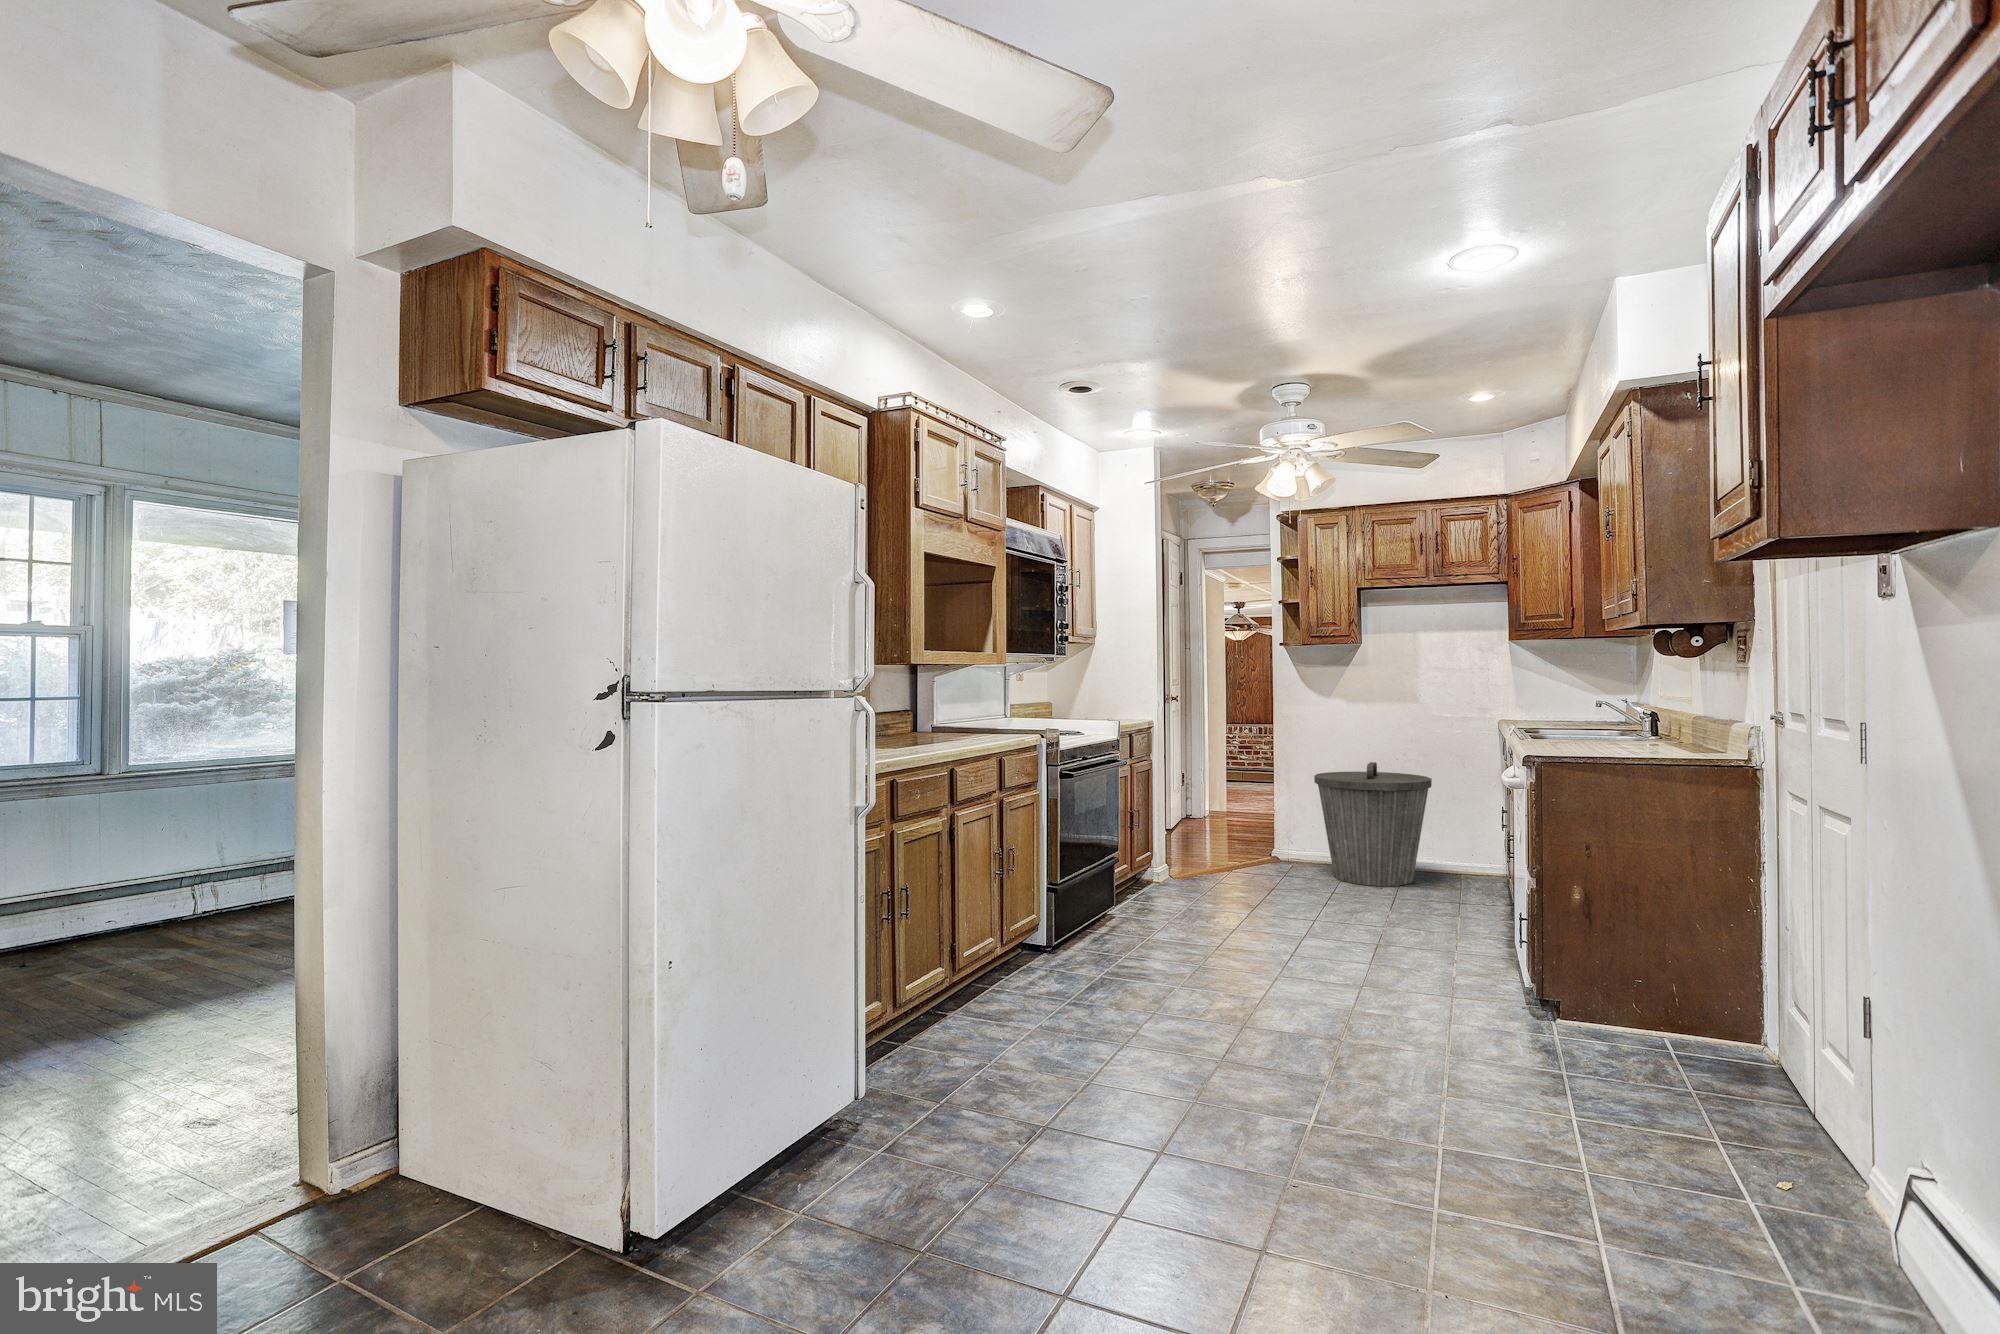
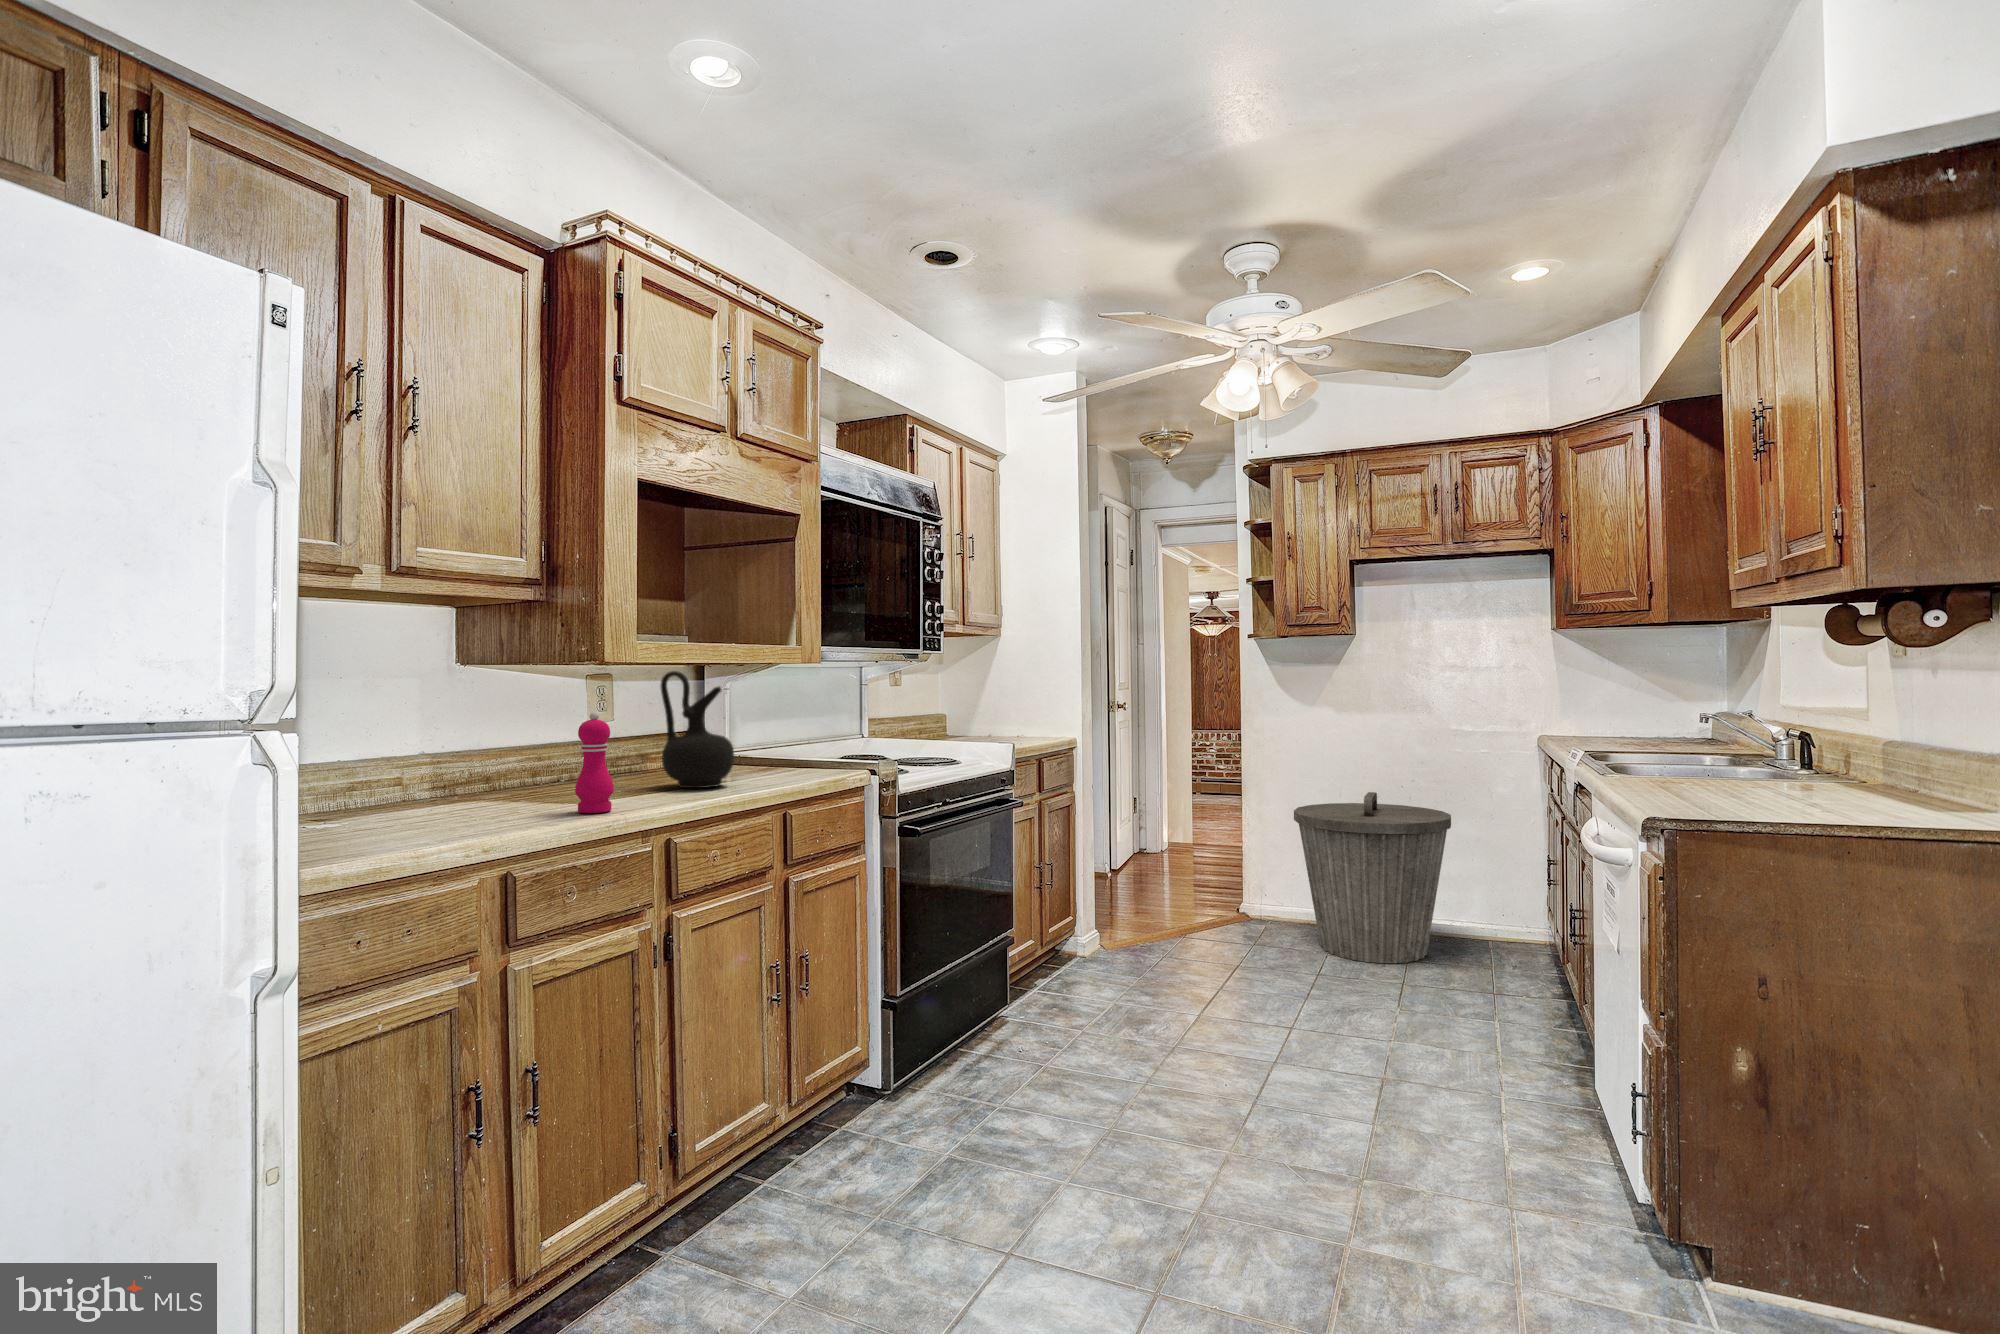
ceramic jug: none [926,670,970,742] -> present [660,671,734,788]
pepper mill: none [906,694,926,752] -> present [575,712,614,813]

